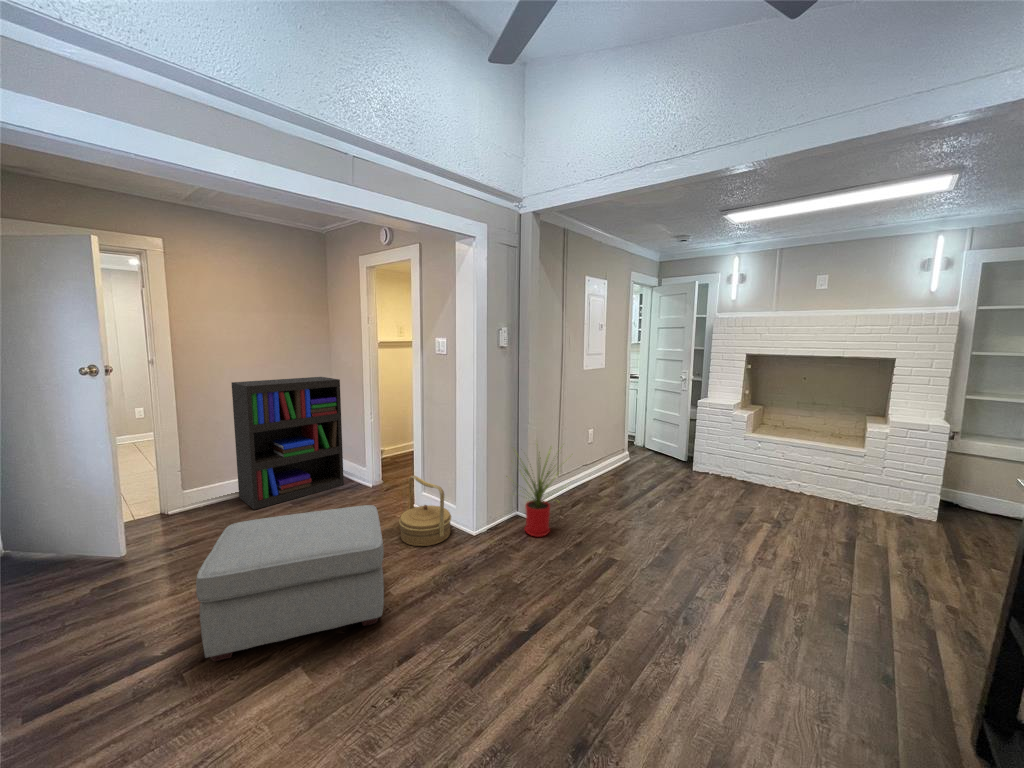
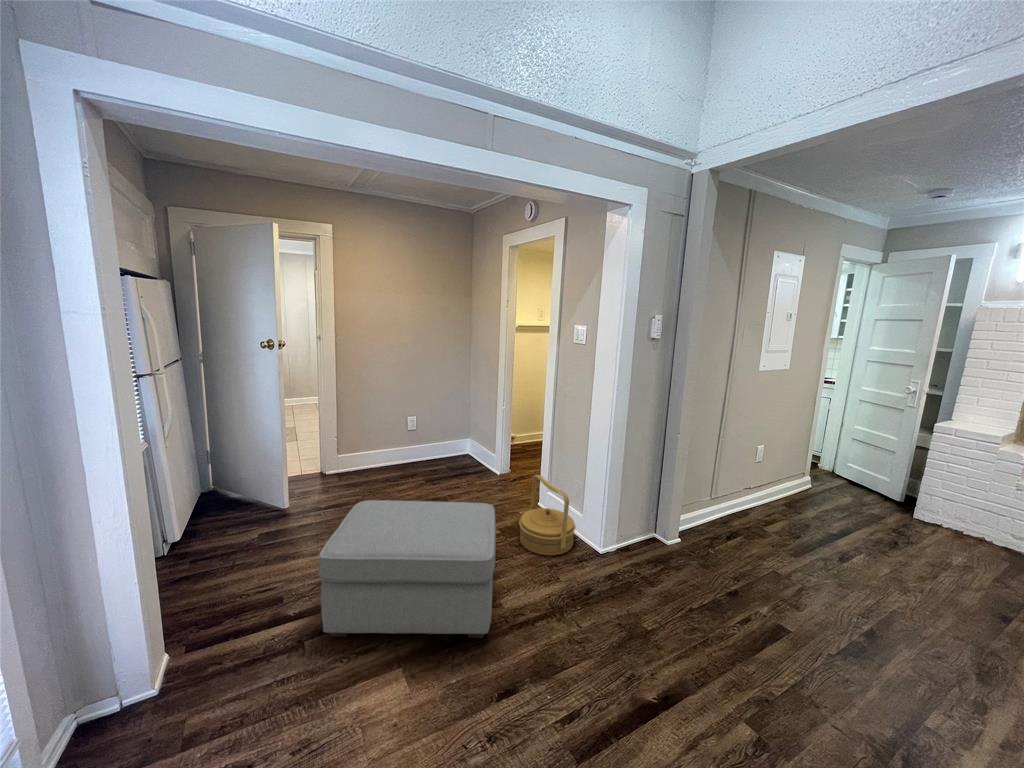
bookshelf: present [232,377,344,510] -> none [381,358,475,481]
house plant: present [520,452,553,537] -> none [643,452,737,573]

